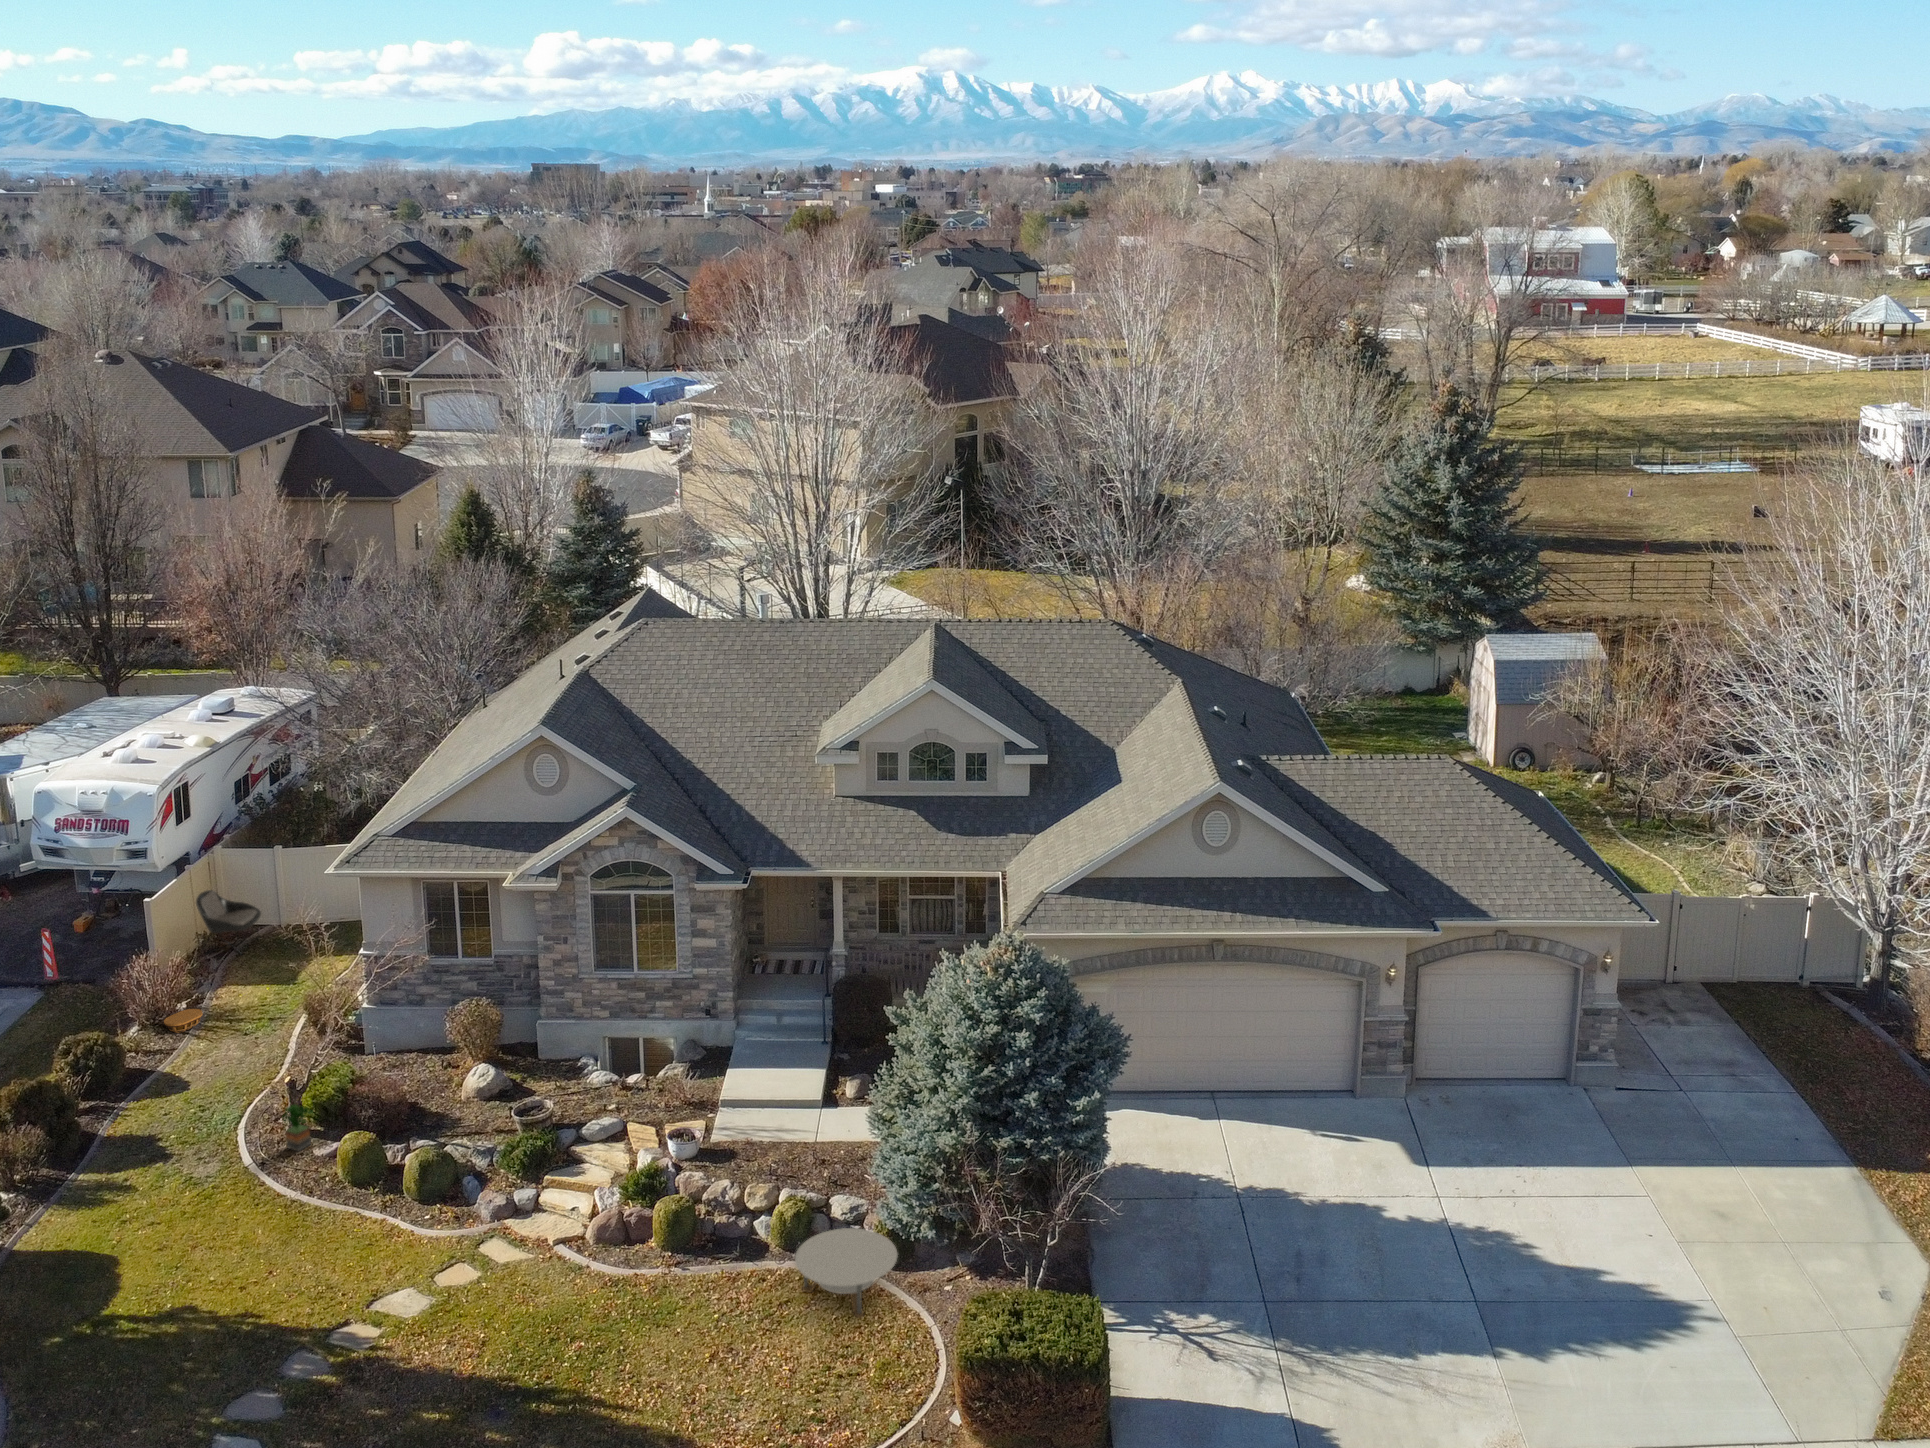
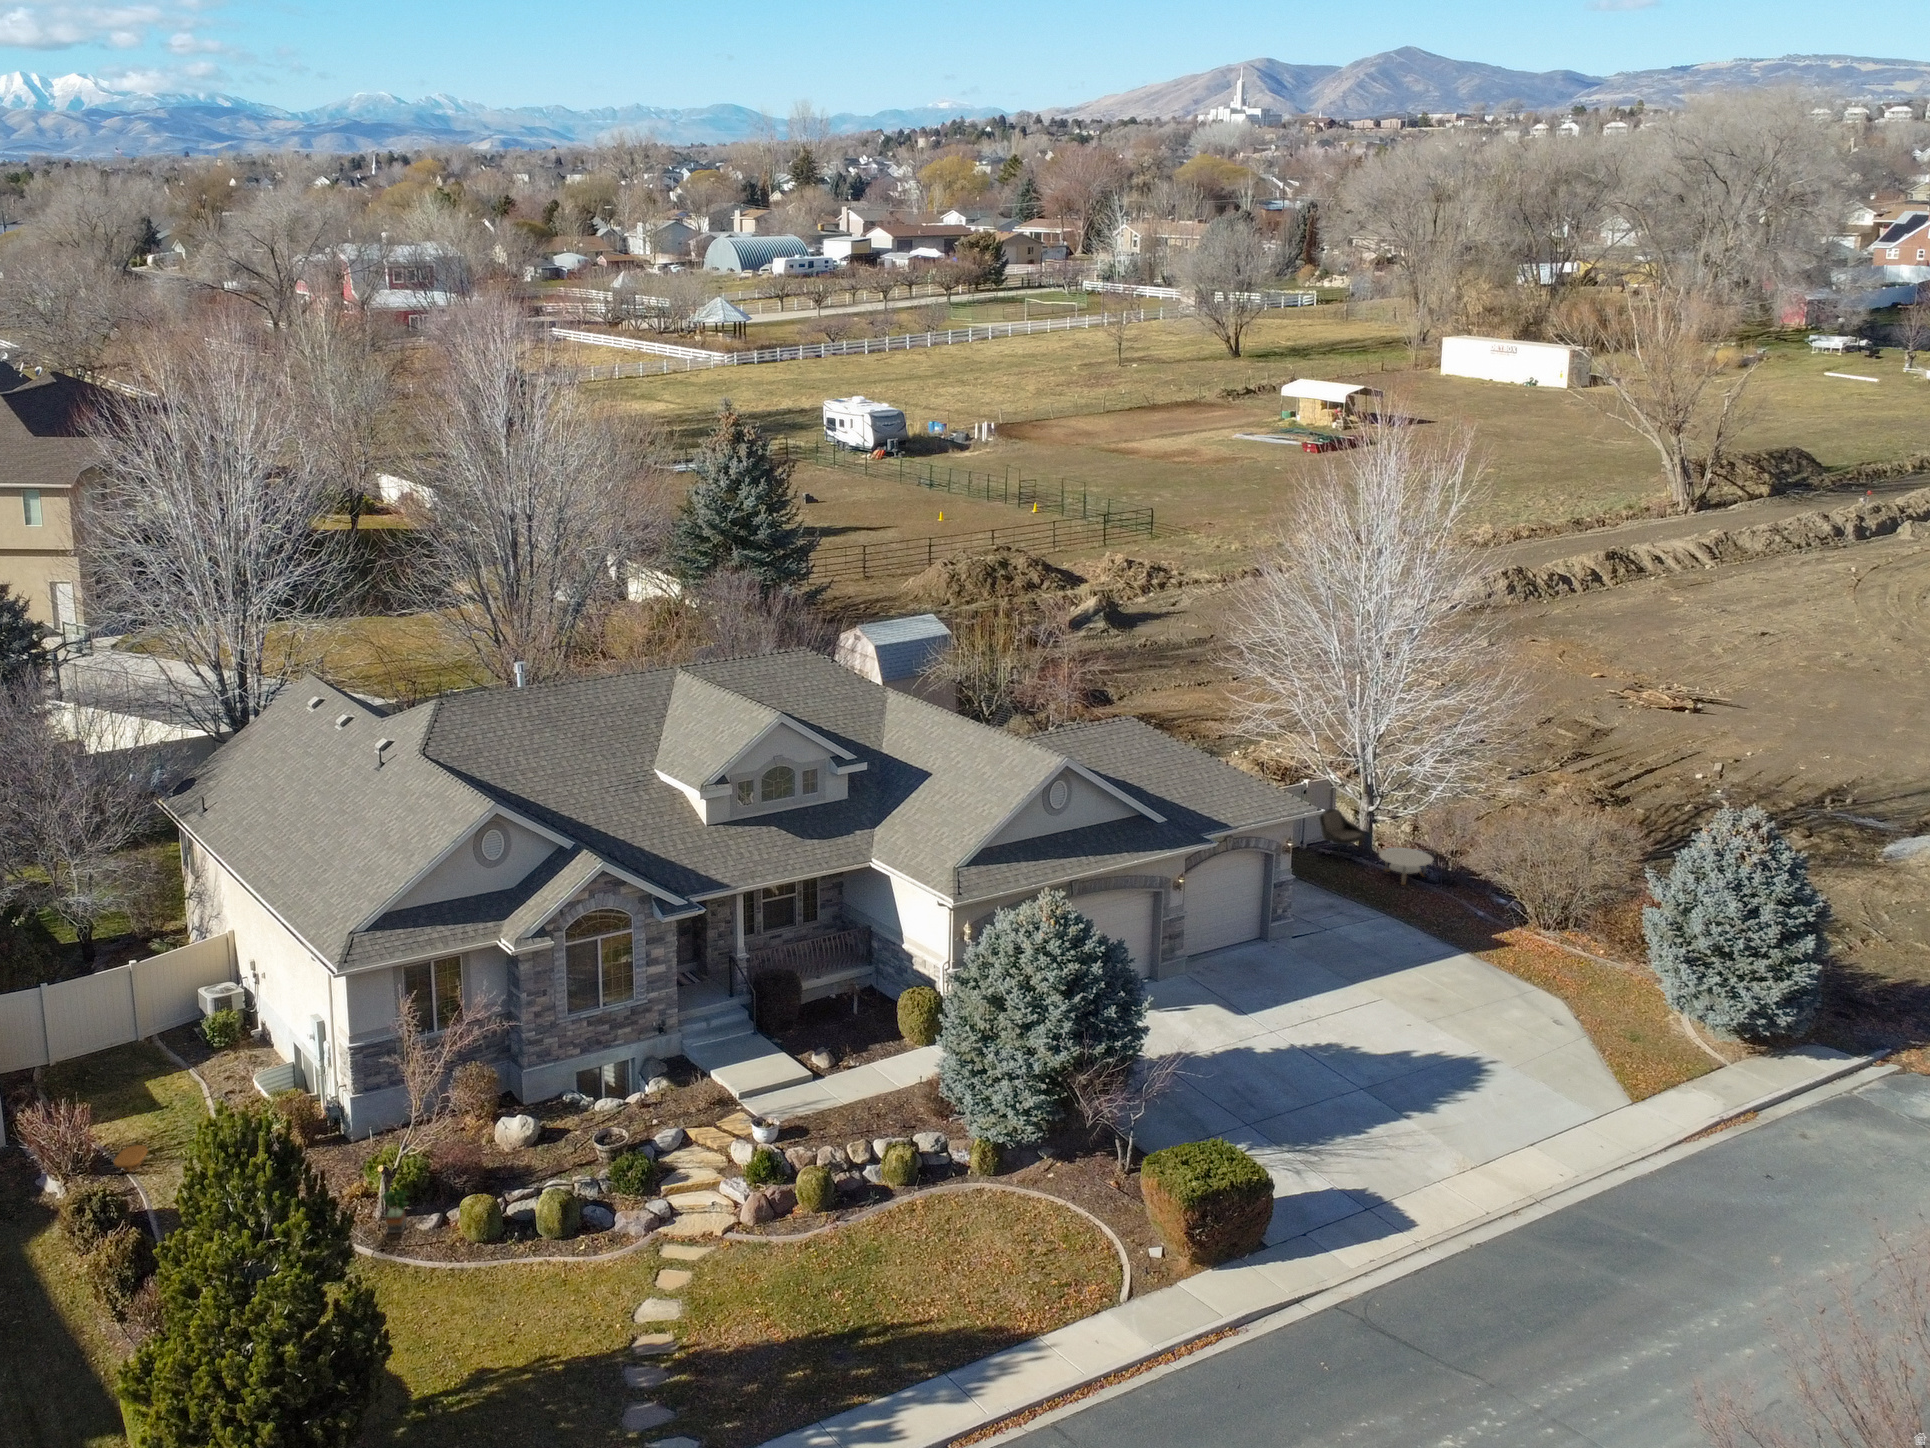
lounge chair: present [196,890,261,954] -> present [1319,809,1365,851]
round table: present [795,1228,897,1318] -> present [1379,848,1433,885]

